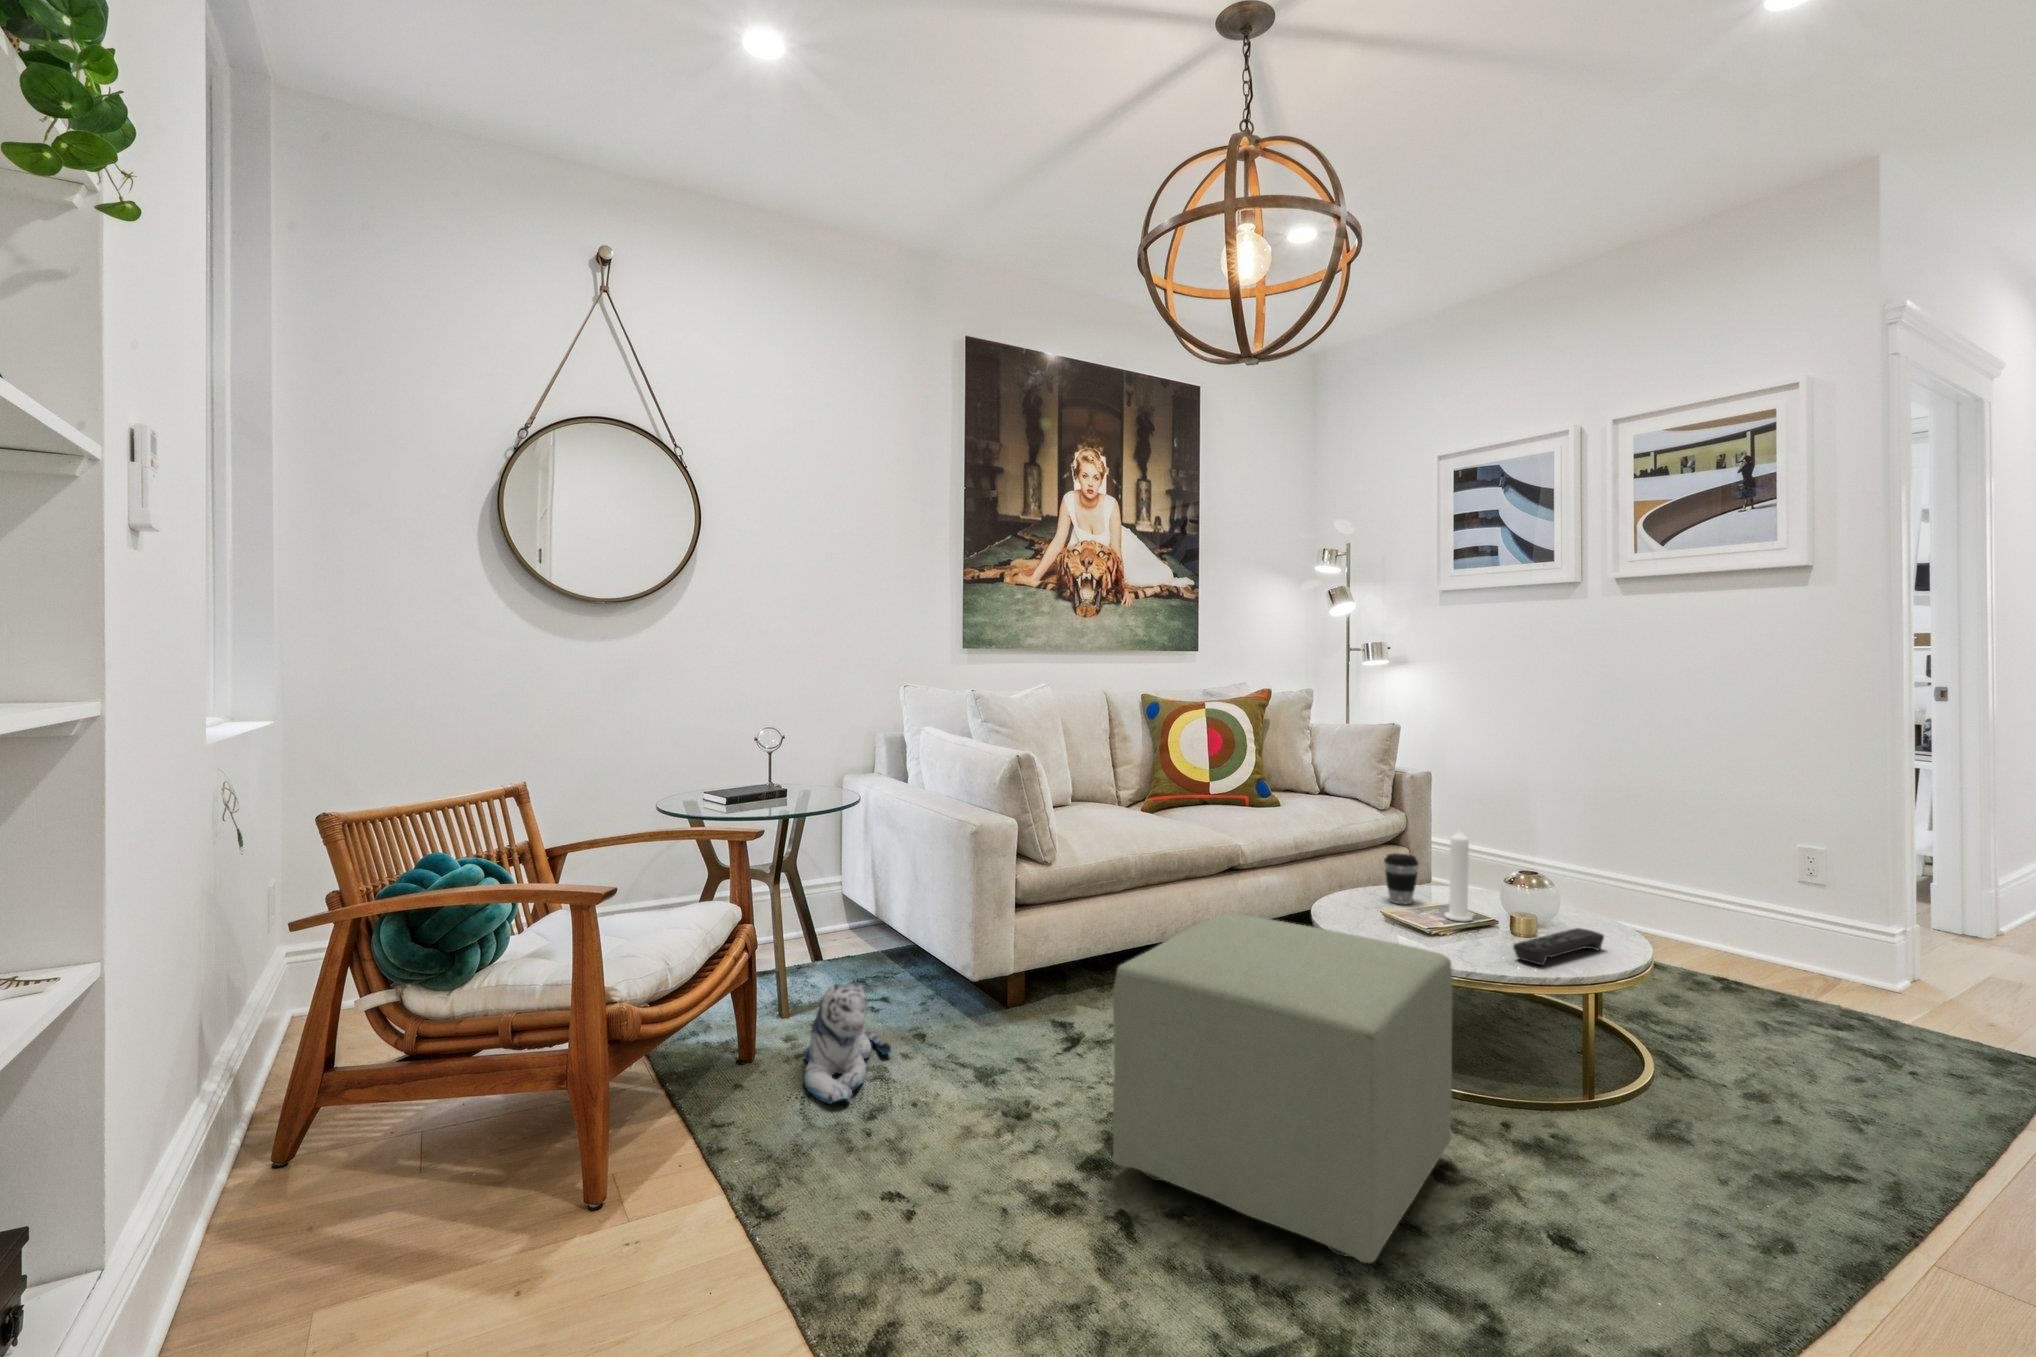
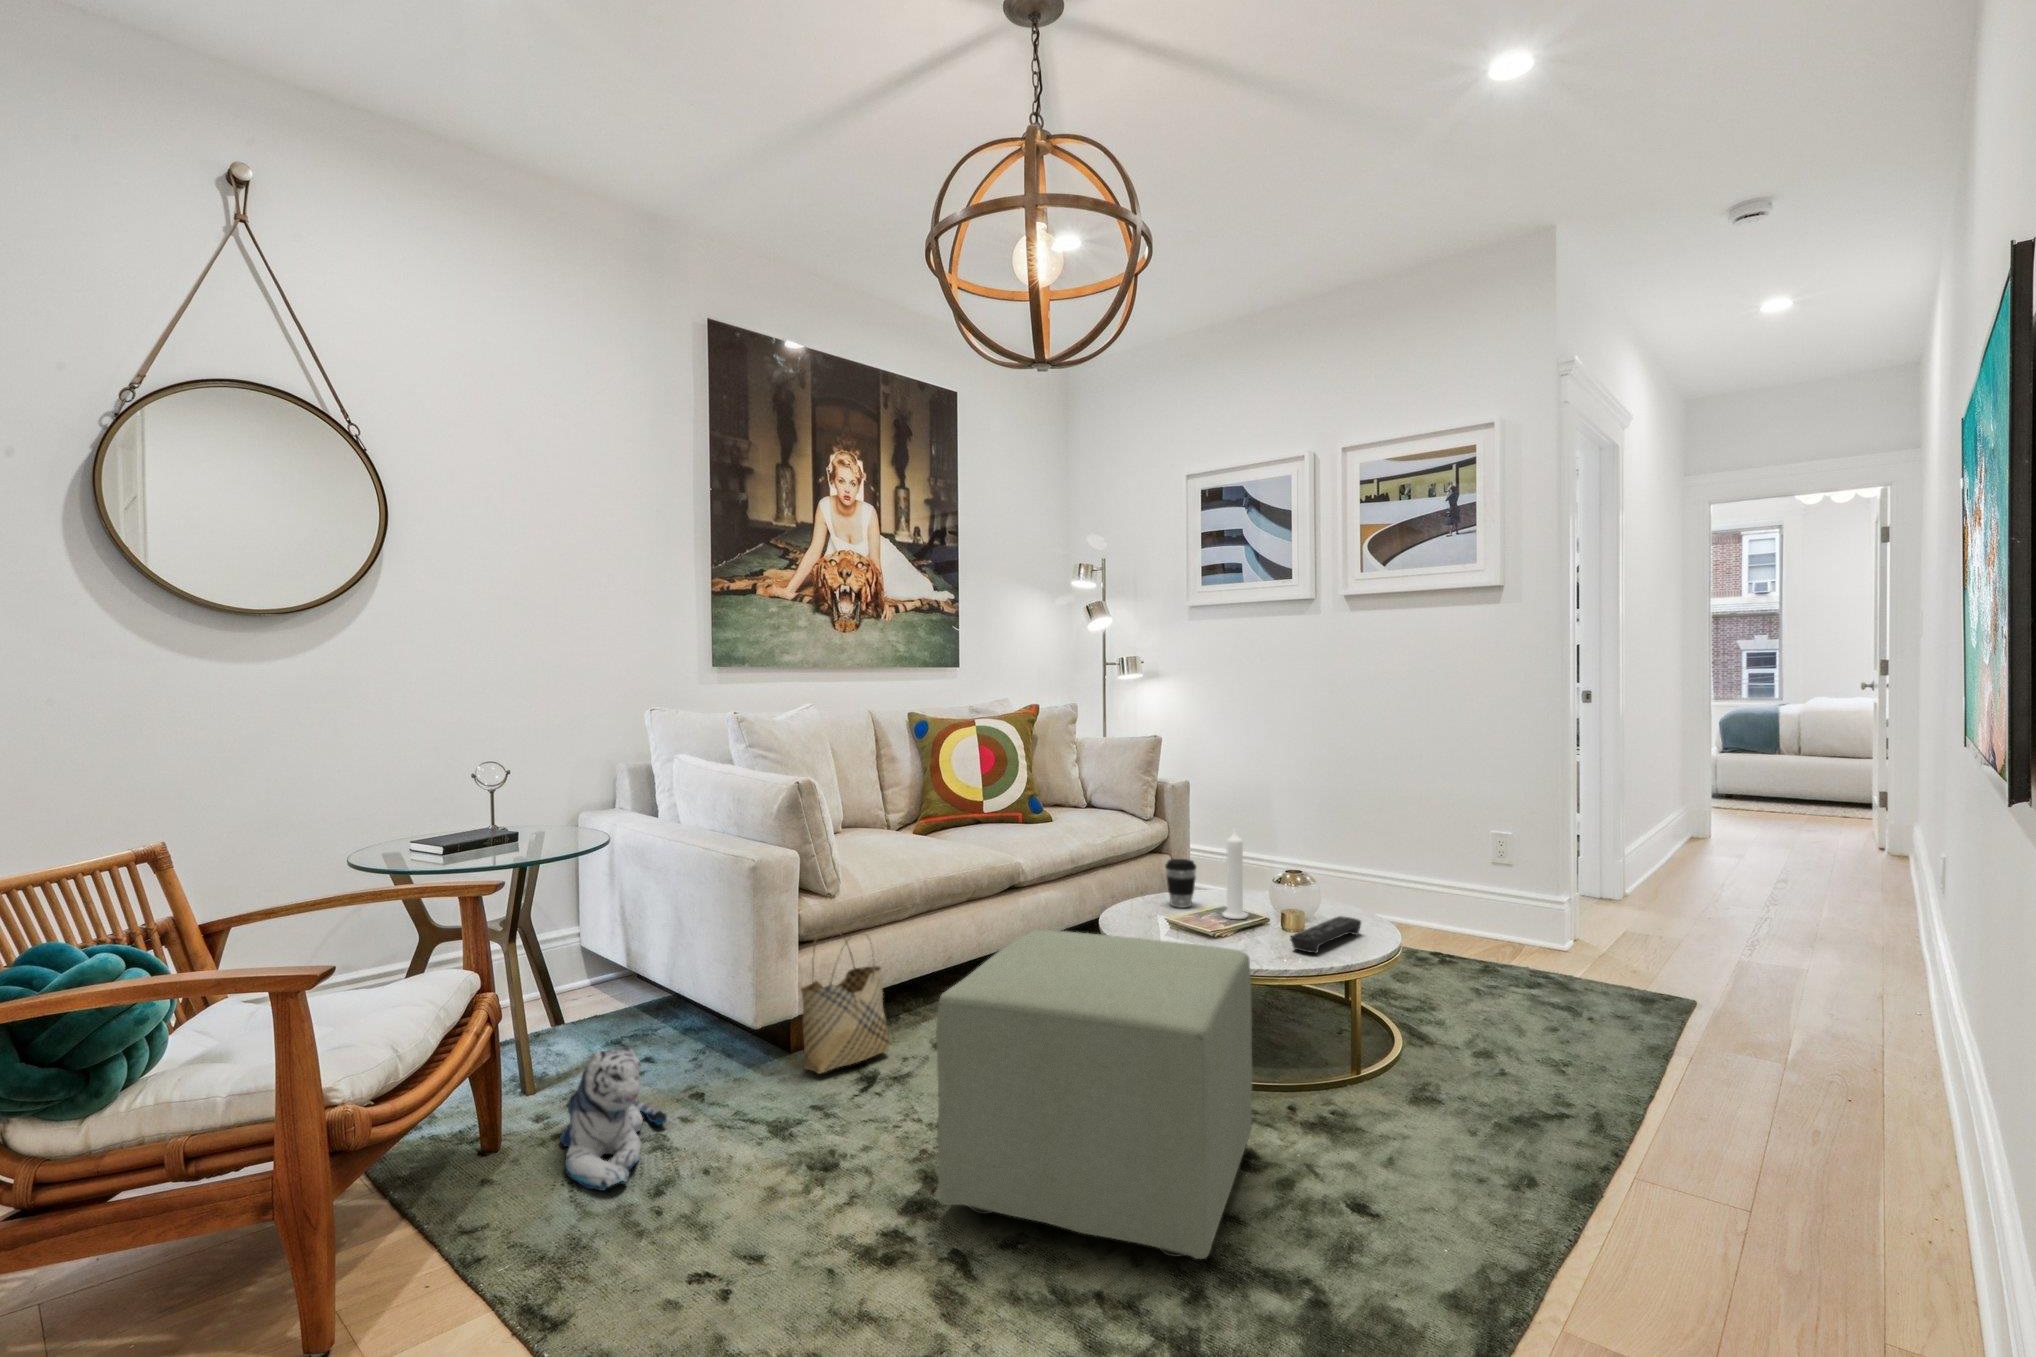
woven basket: none [1013,893,1095,1028] -> present [801,926,889,1074]

